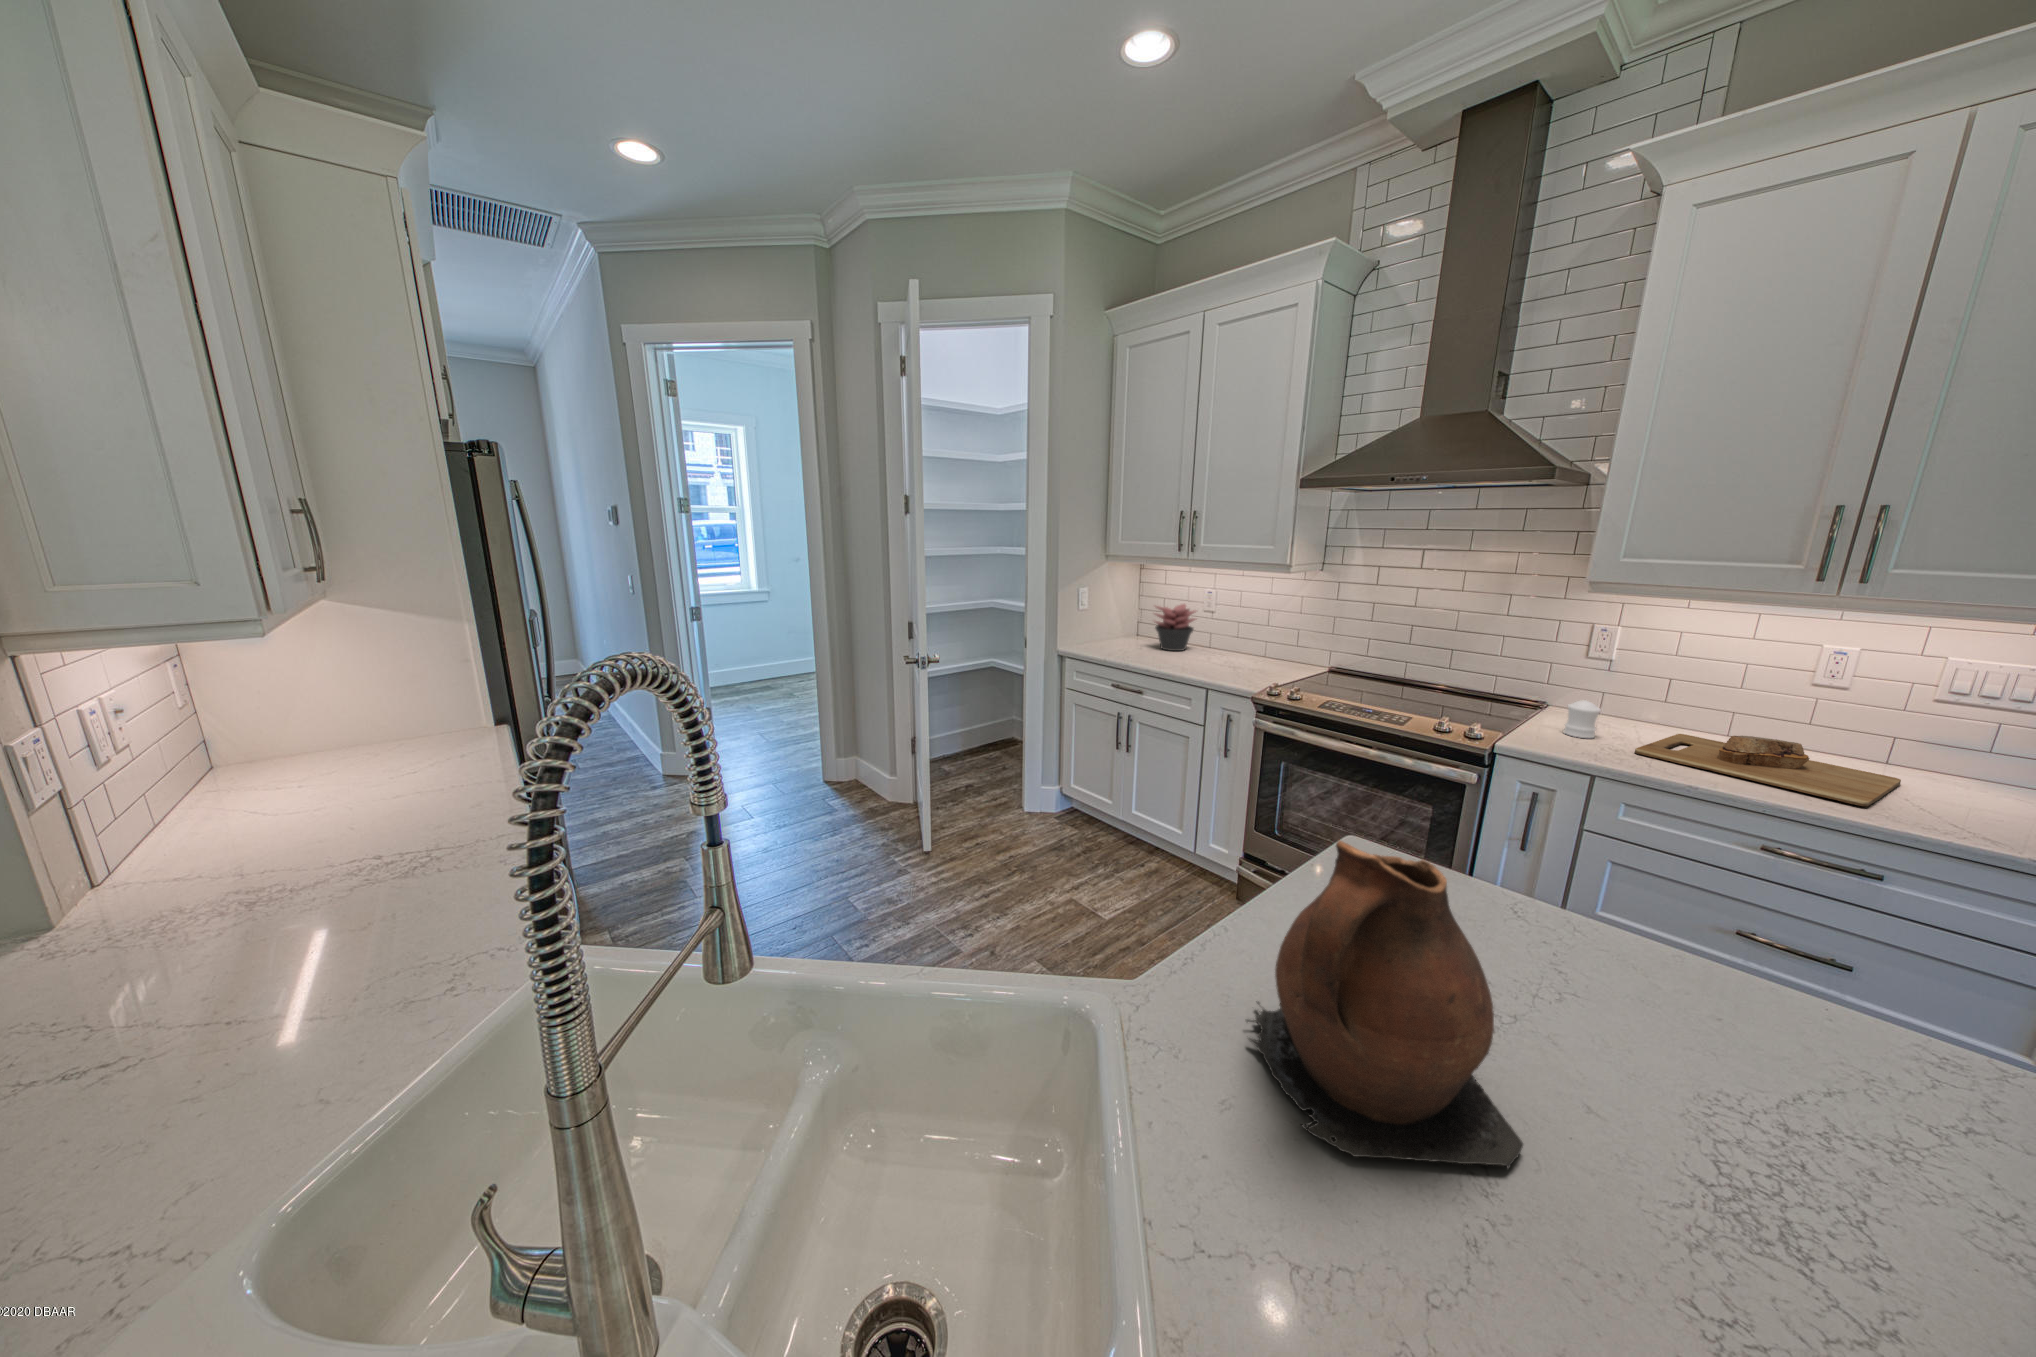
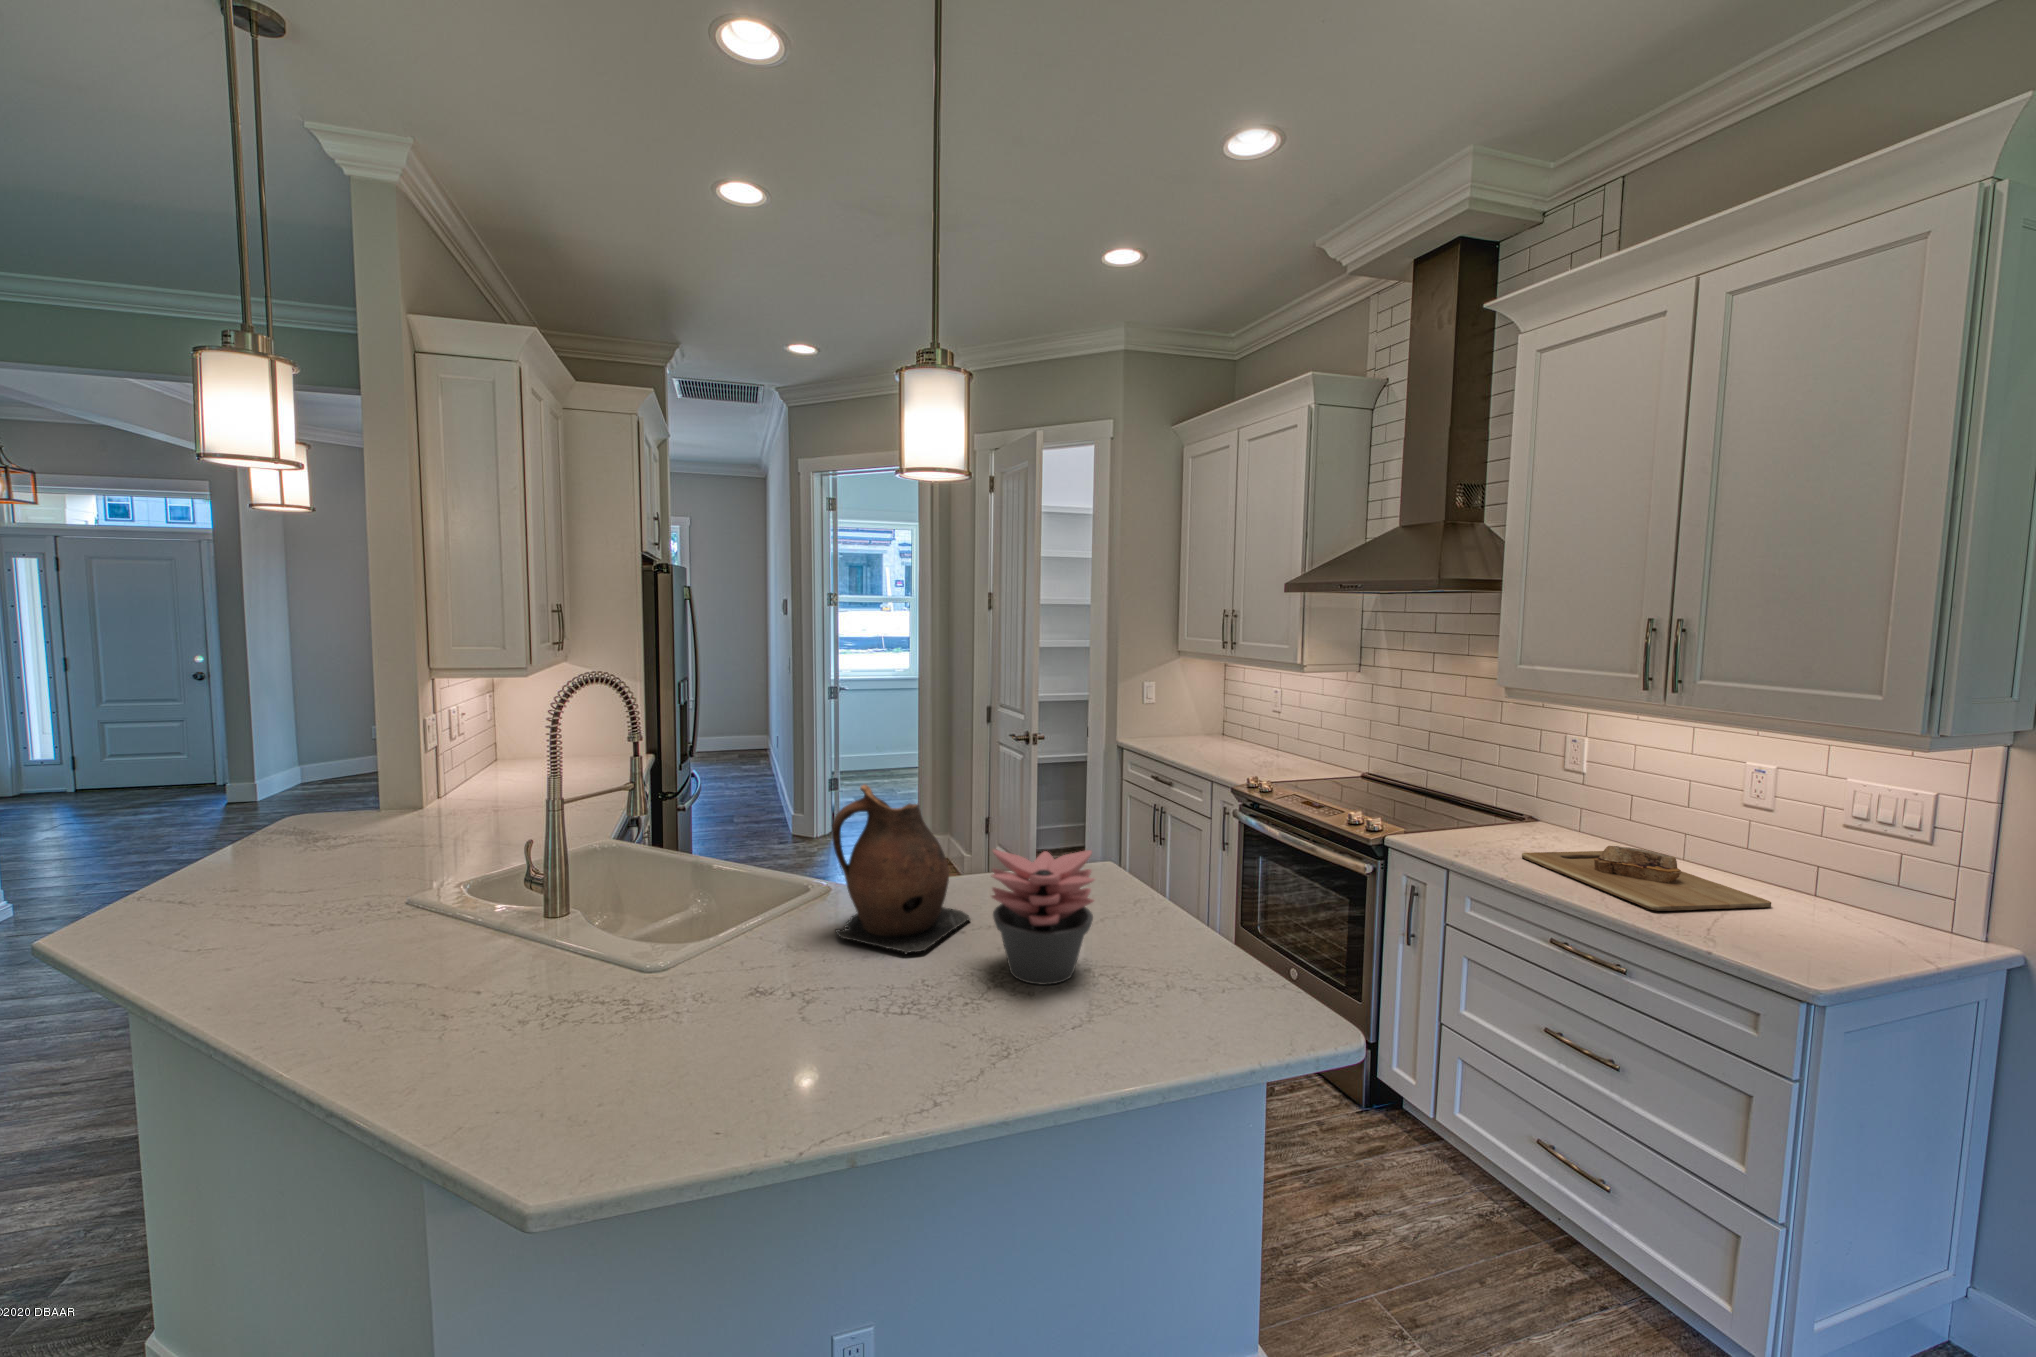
succulent plant: present [1155,604,1196,651] -> present [991,850,1094,985]
salt shaker: present [1564,700,1601,738] -> none [1487,805,1519,844]

